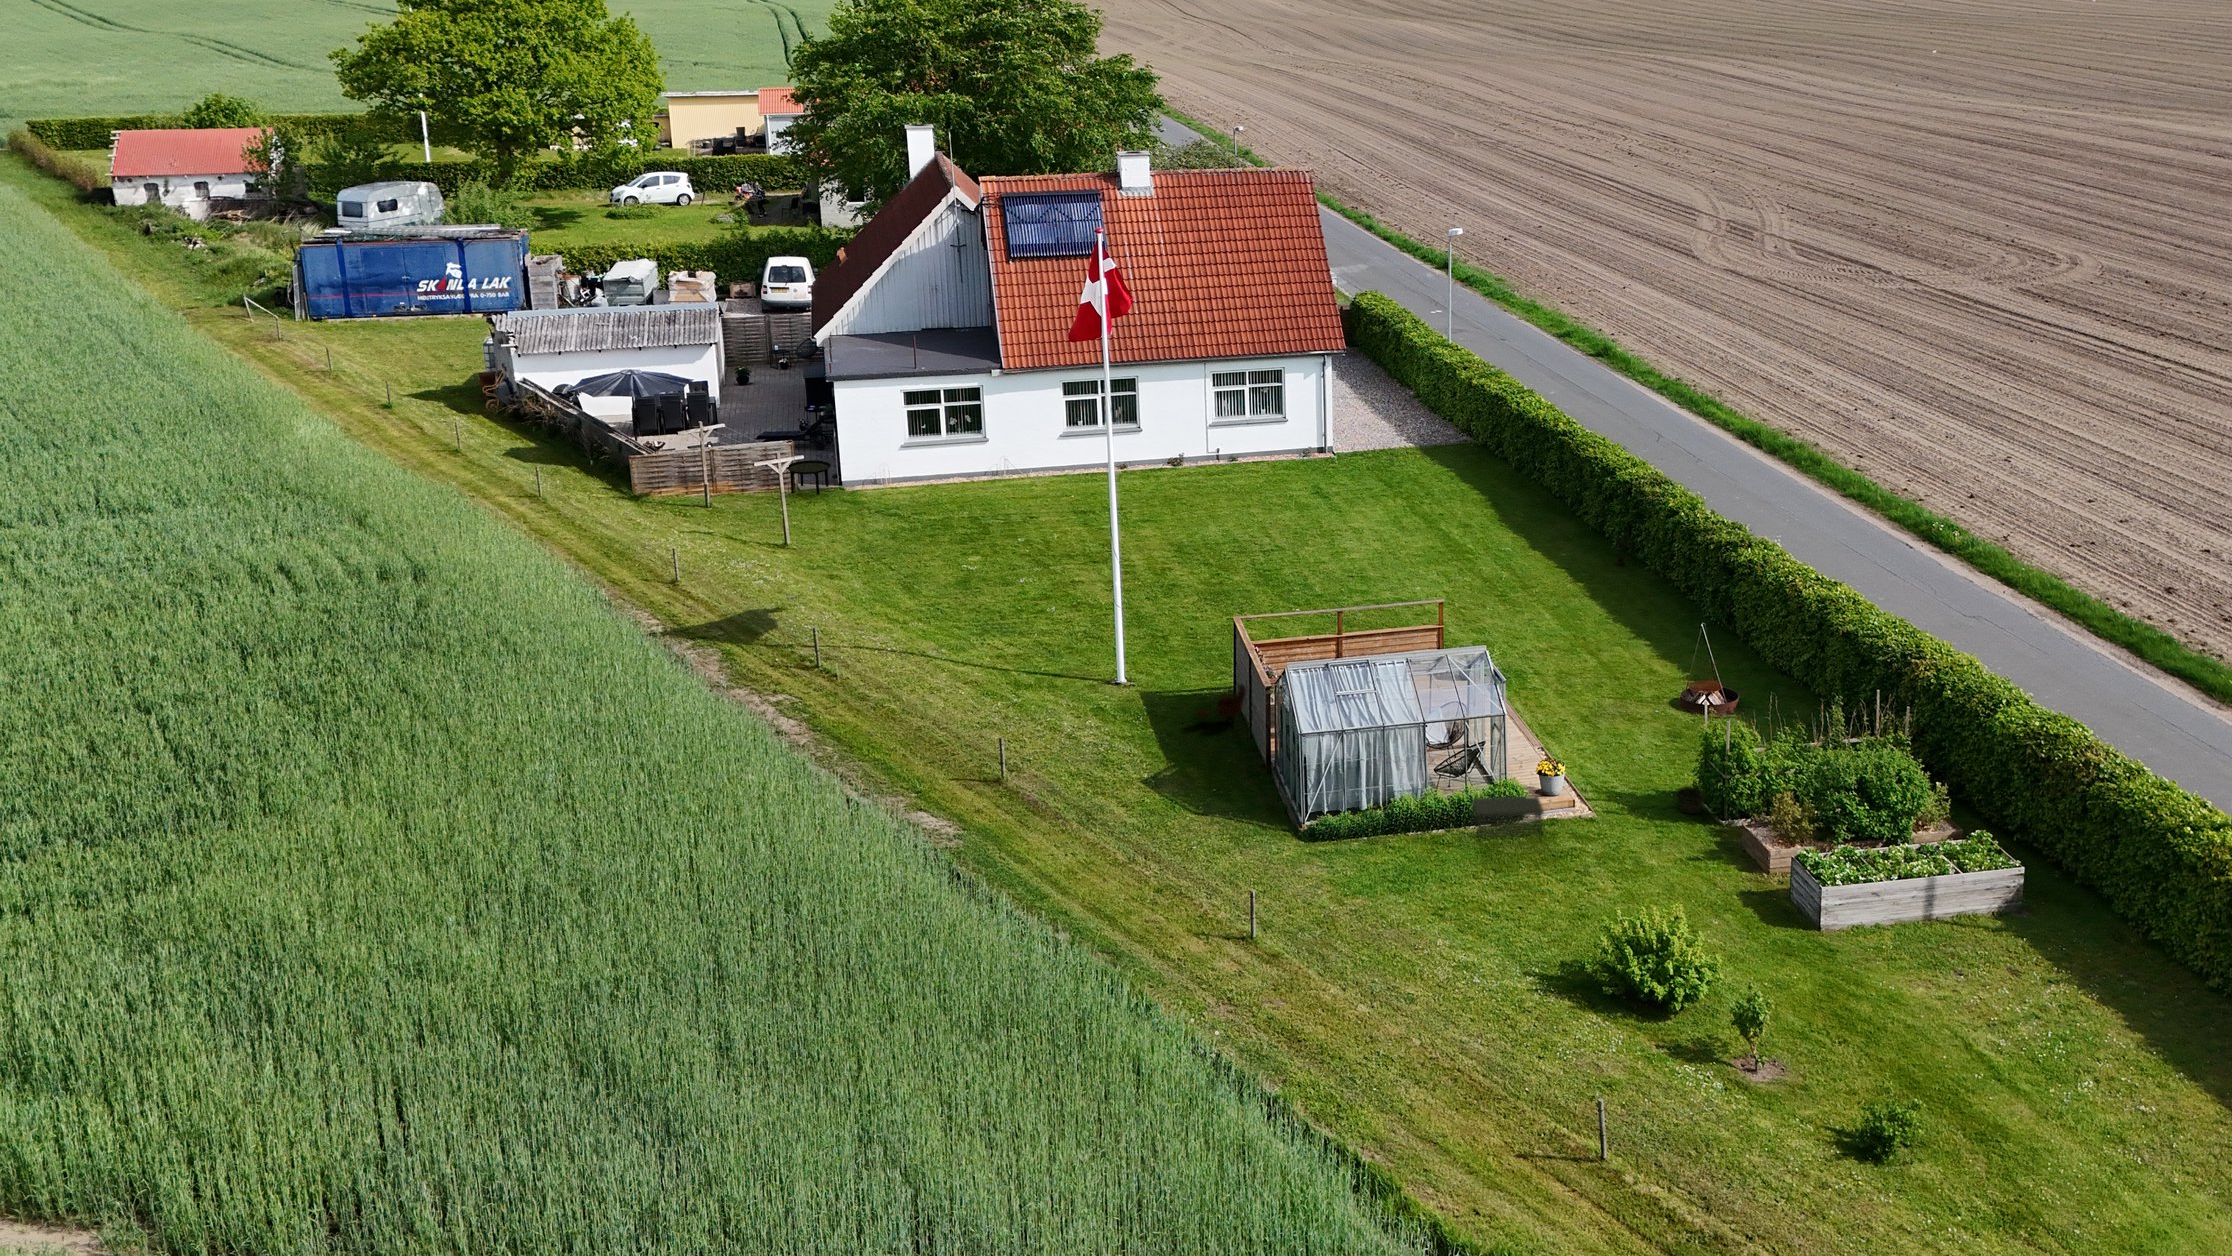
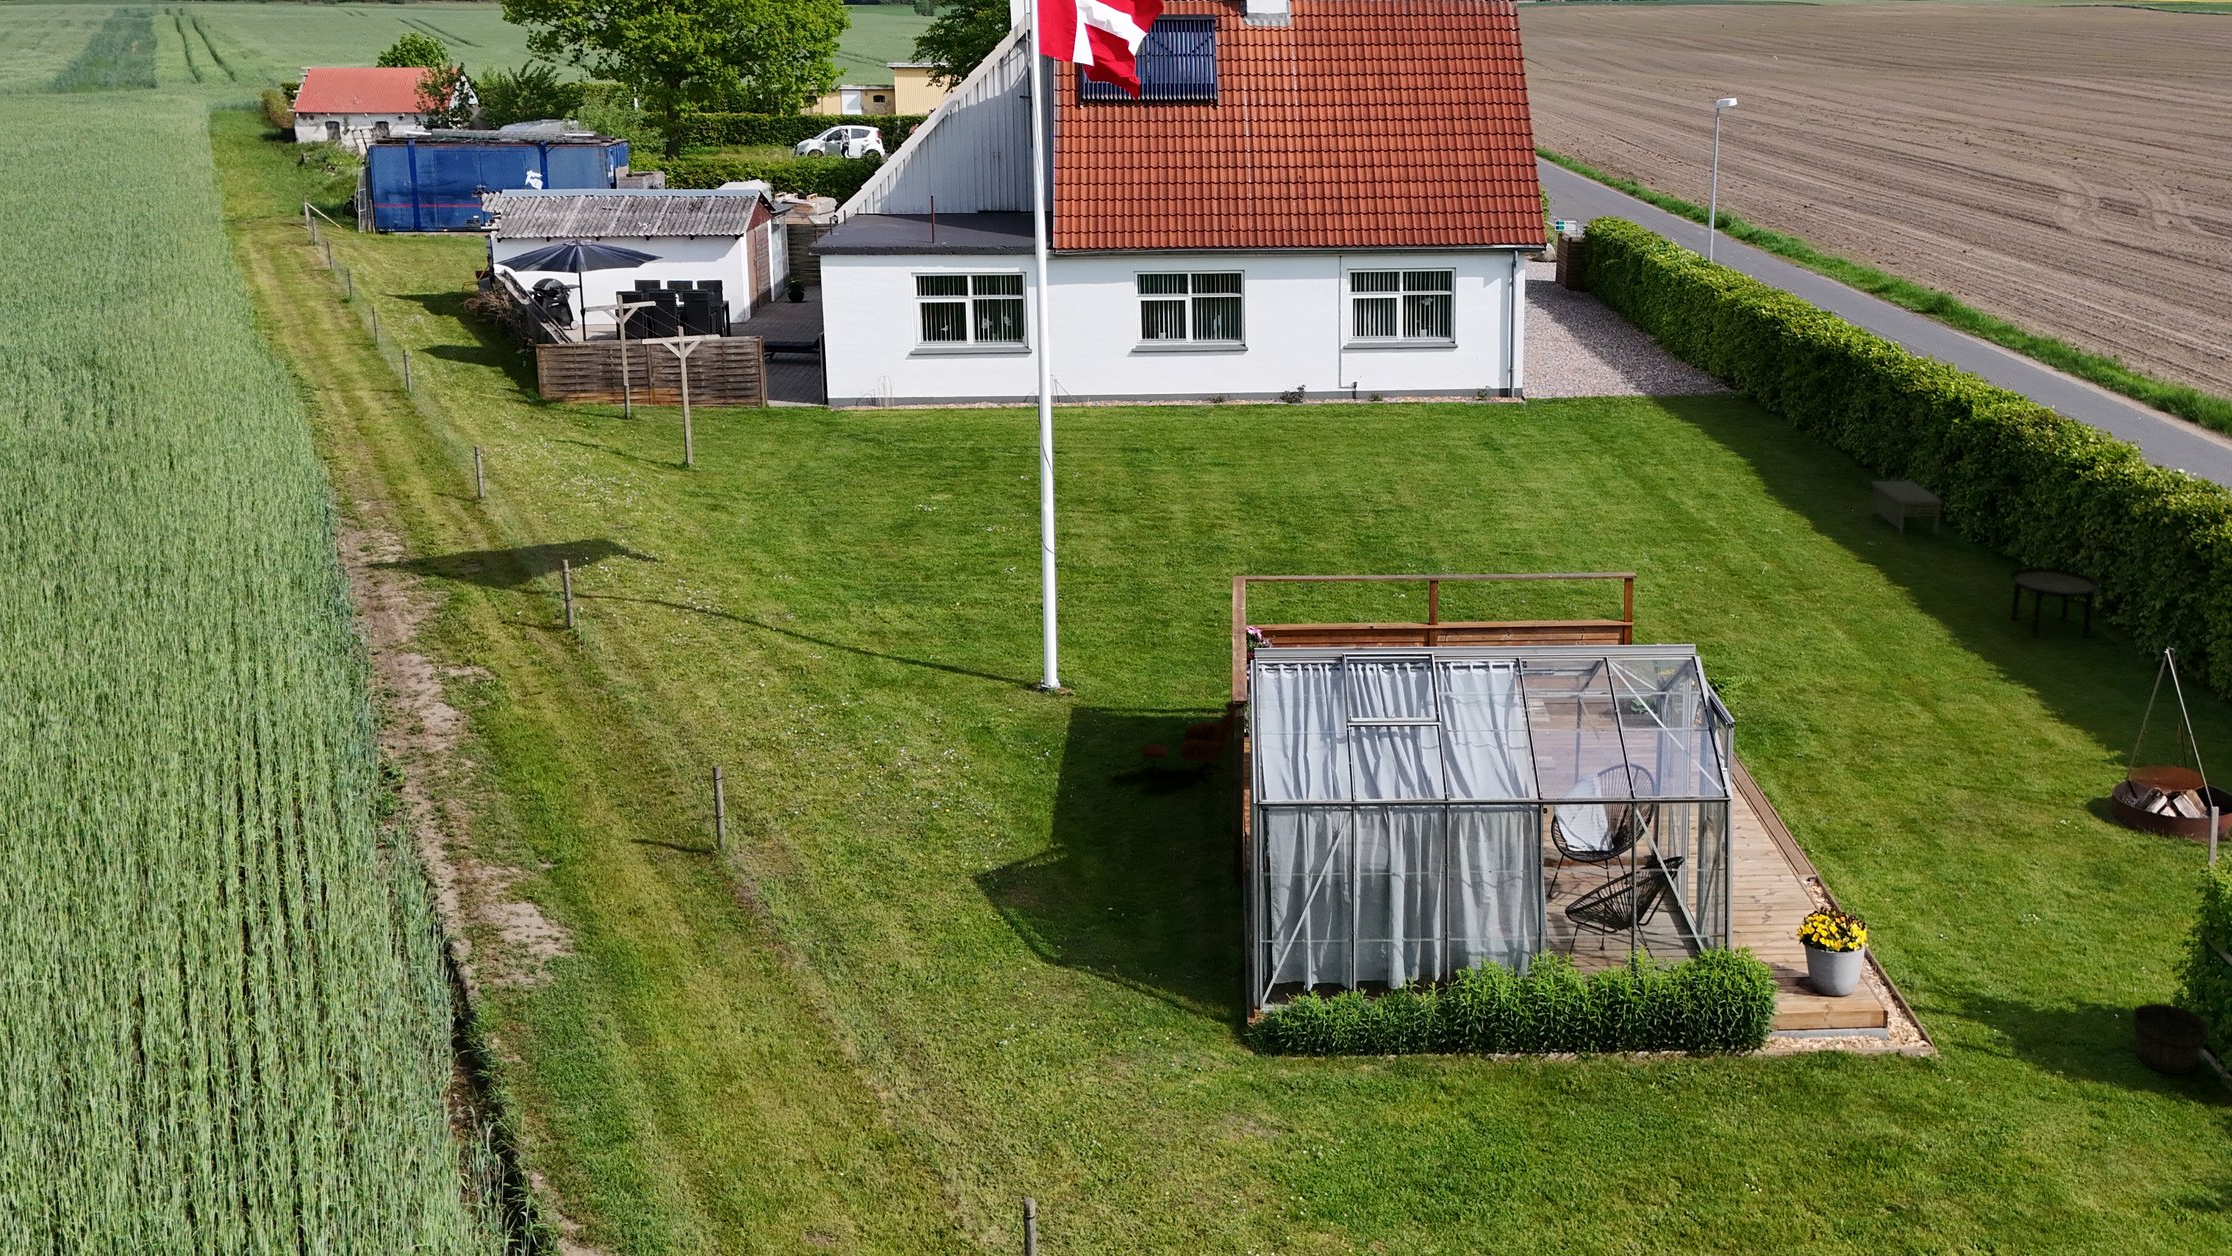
round table: present [787,460,831,494] -> present [2010,567,2100,636]
potted tree: present [1616,534,1633,565] -> none [1964,504,1999,564]
storage bench: present [1473,796,1544,838] -> present [1872,481,1943,534]

